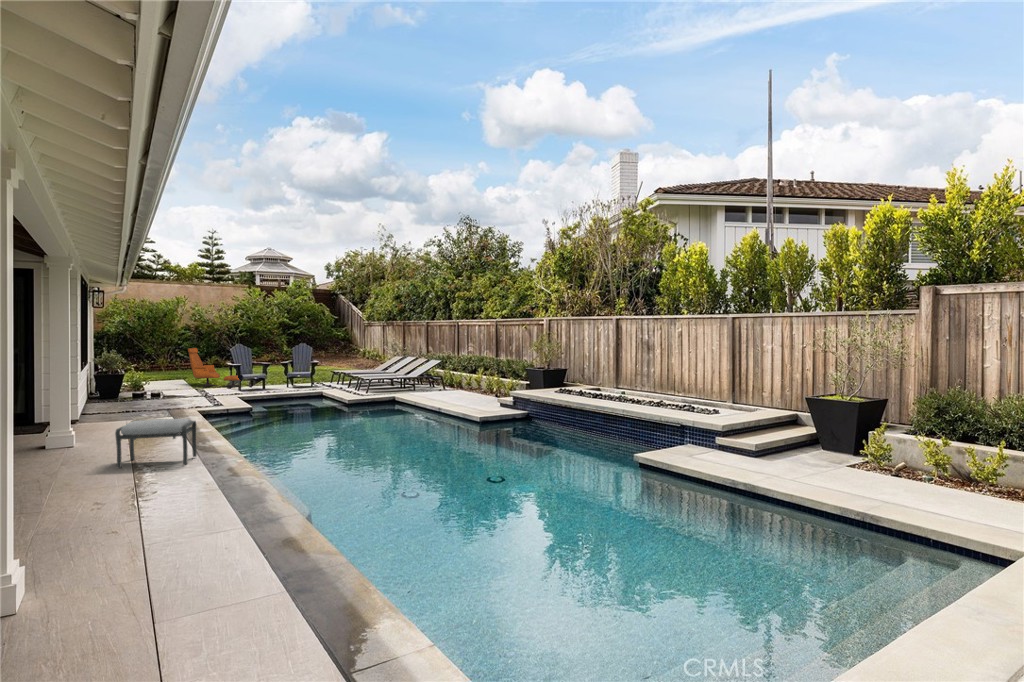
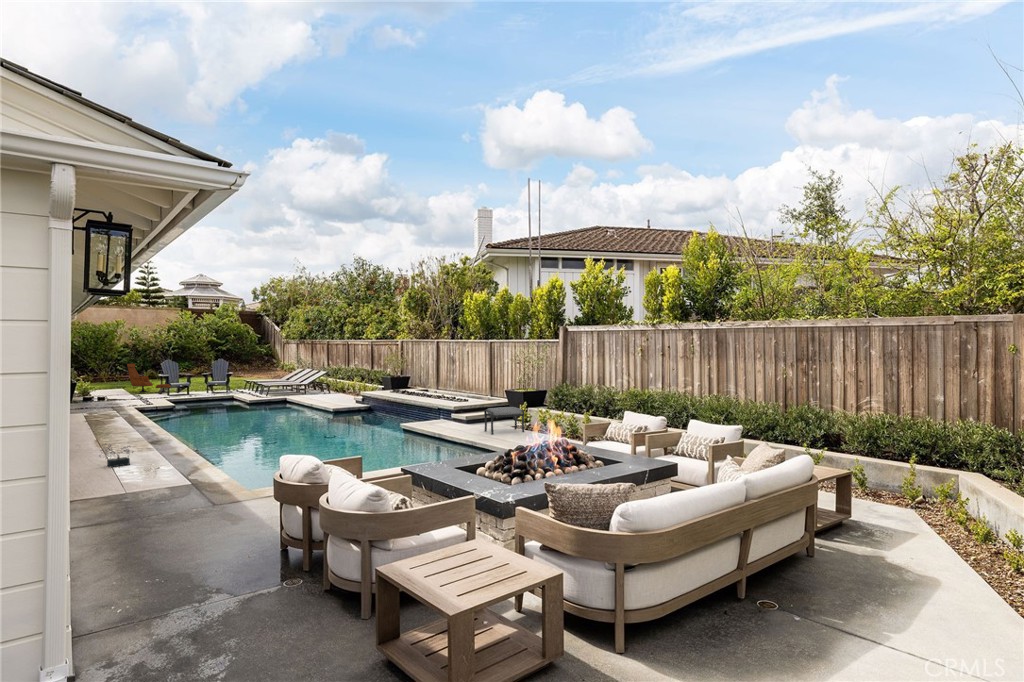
ottoman: present [115,419,197,468] -> present [484,407,524,434]
decorative plant: none [113,550,198,616] -> present [101,444,133,467]

